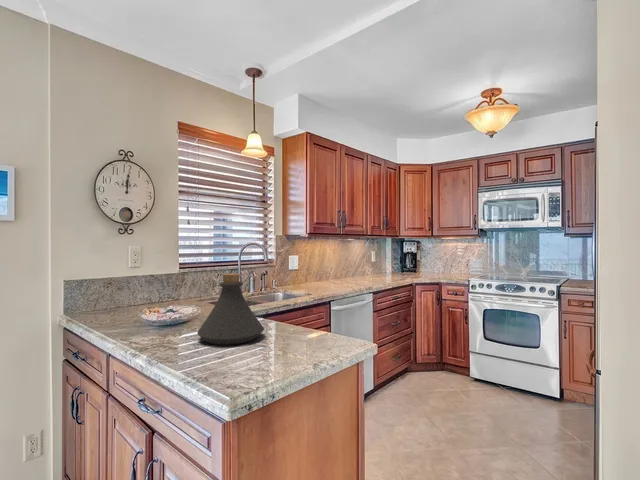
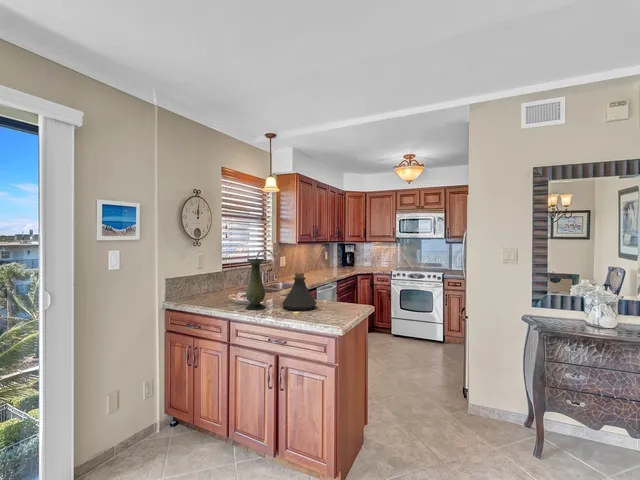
vase: none [139,249,177,339] -> present [246,259,265,310]

